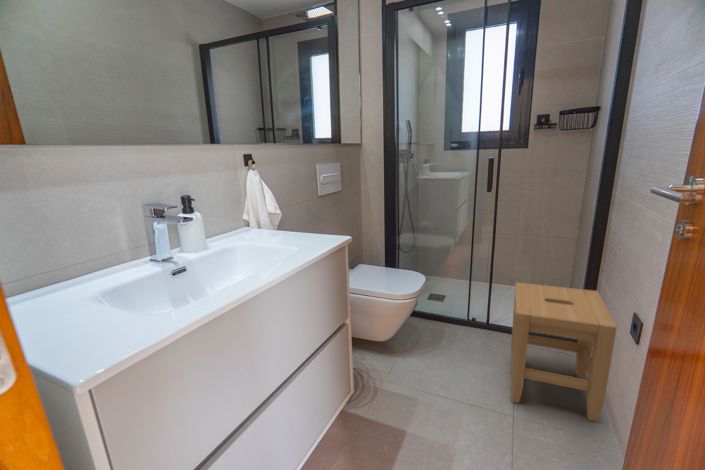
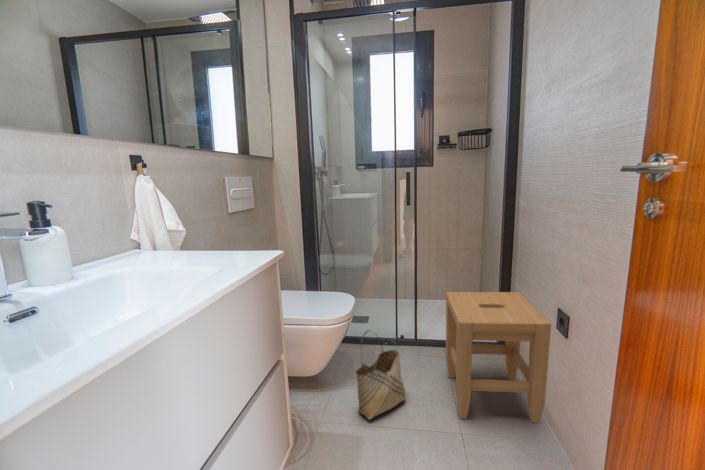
woven basket: none [415,309,462,386] -> present [356,331,405,420]

